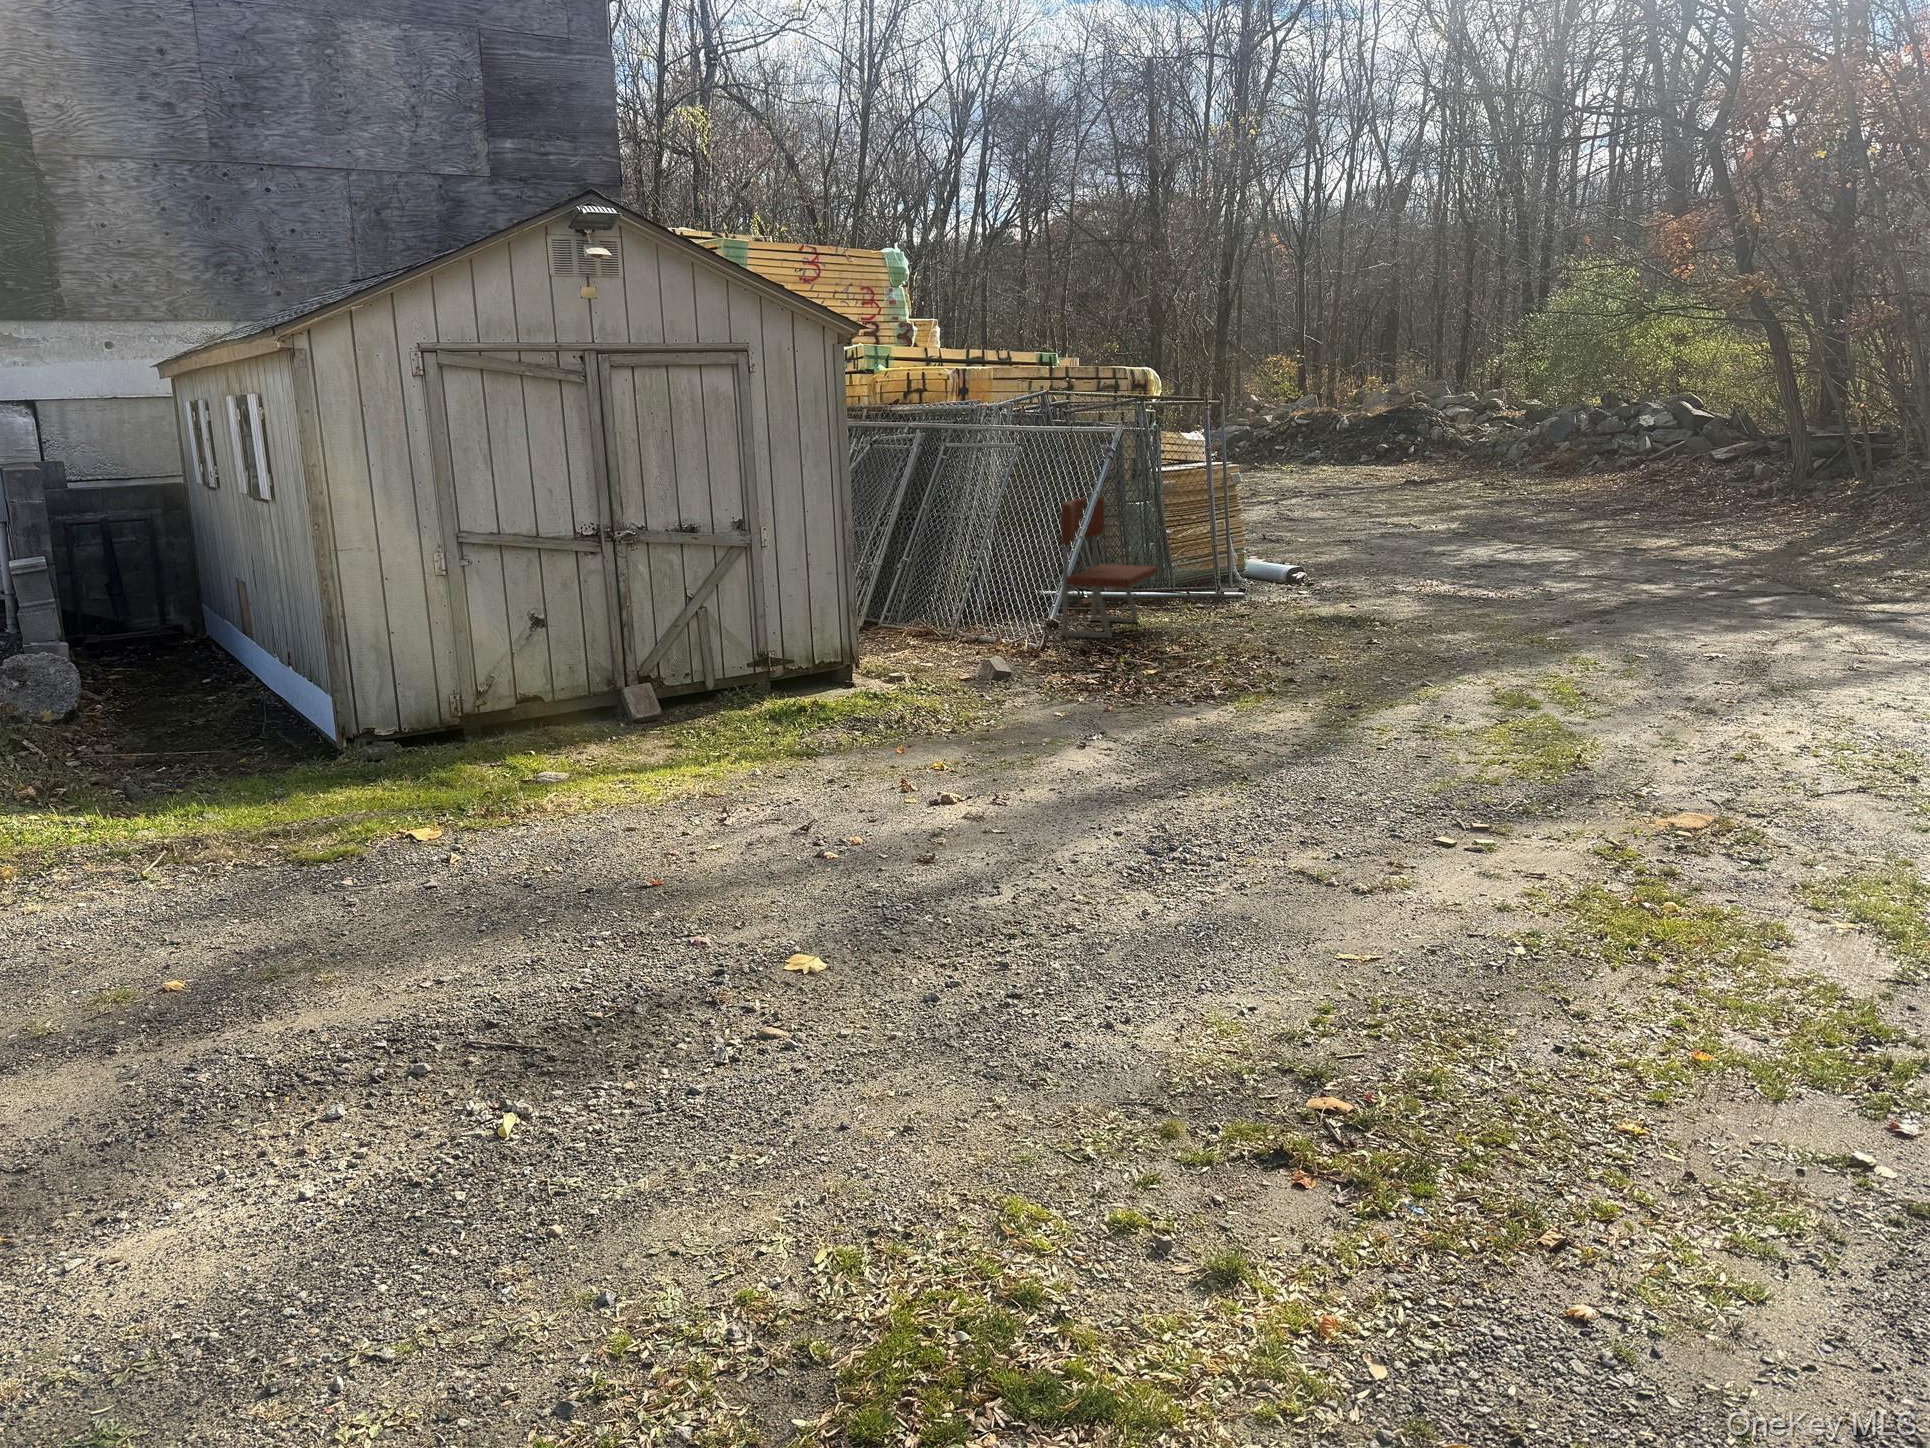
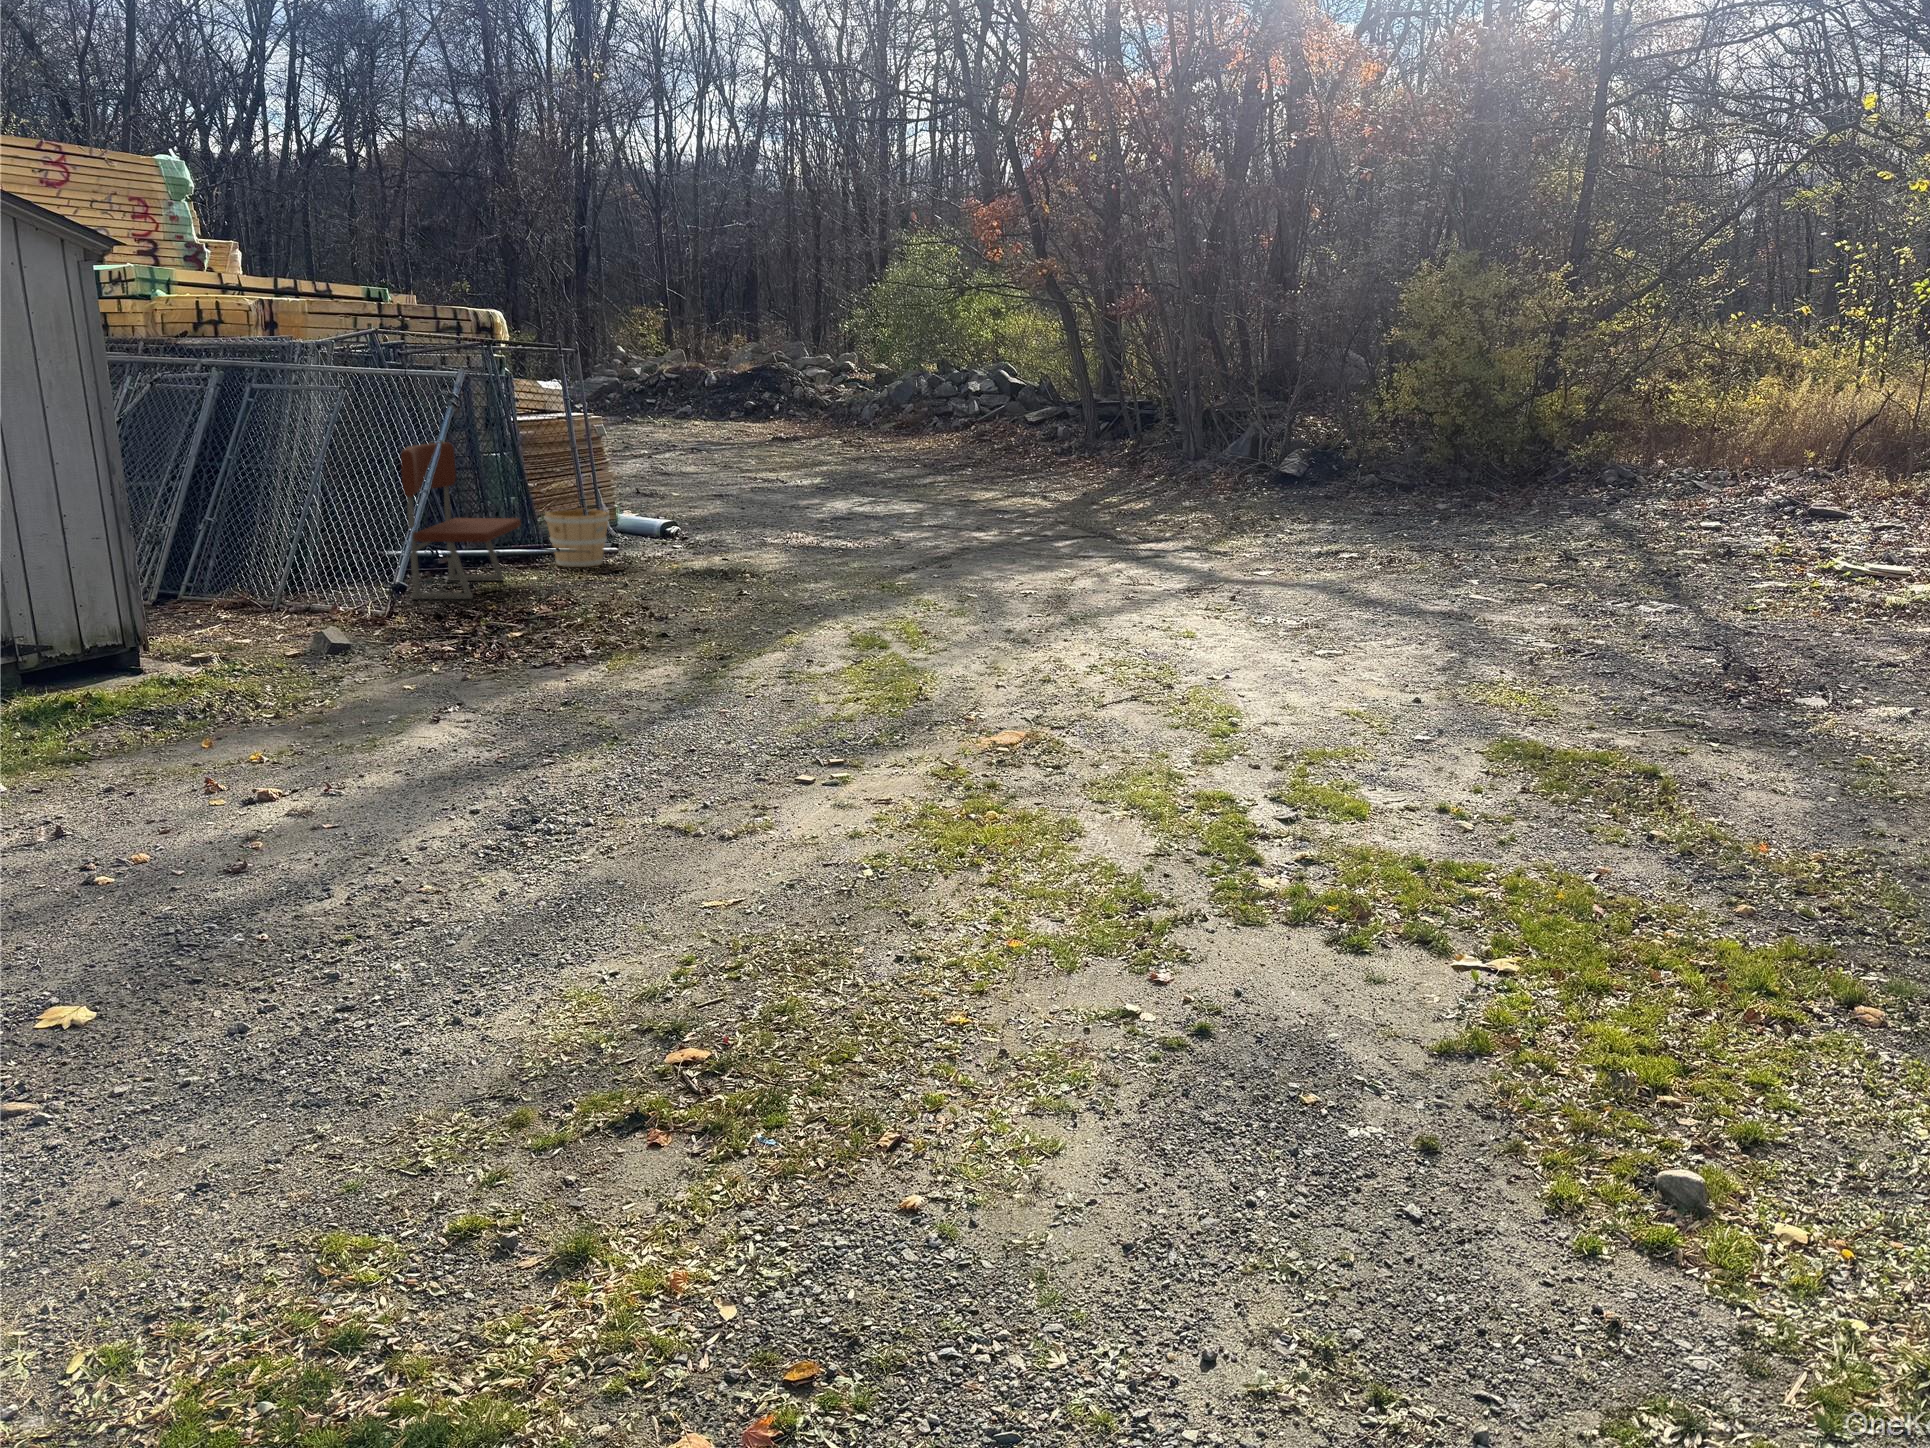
wooden bucket: none [1177,558,1237,613] -> present [545,509,610,567]

